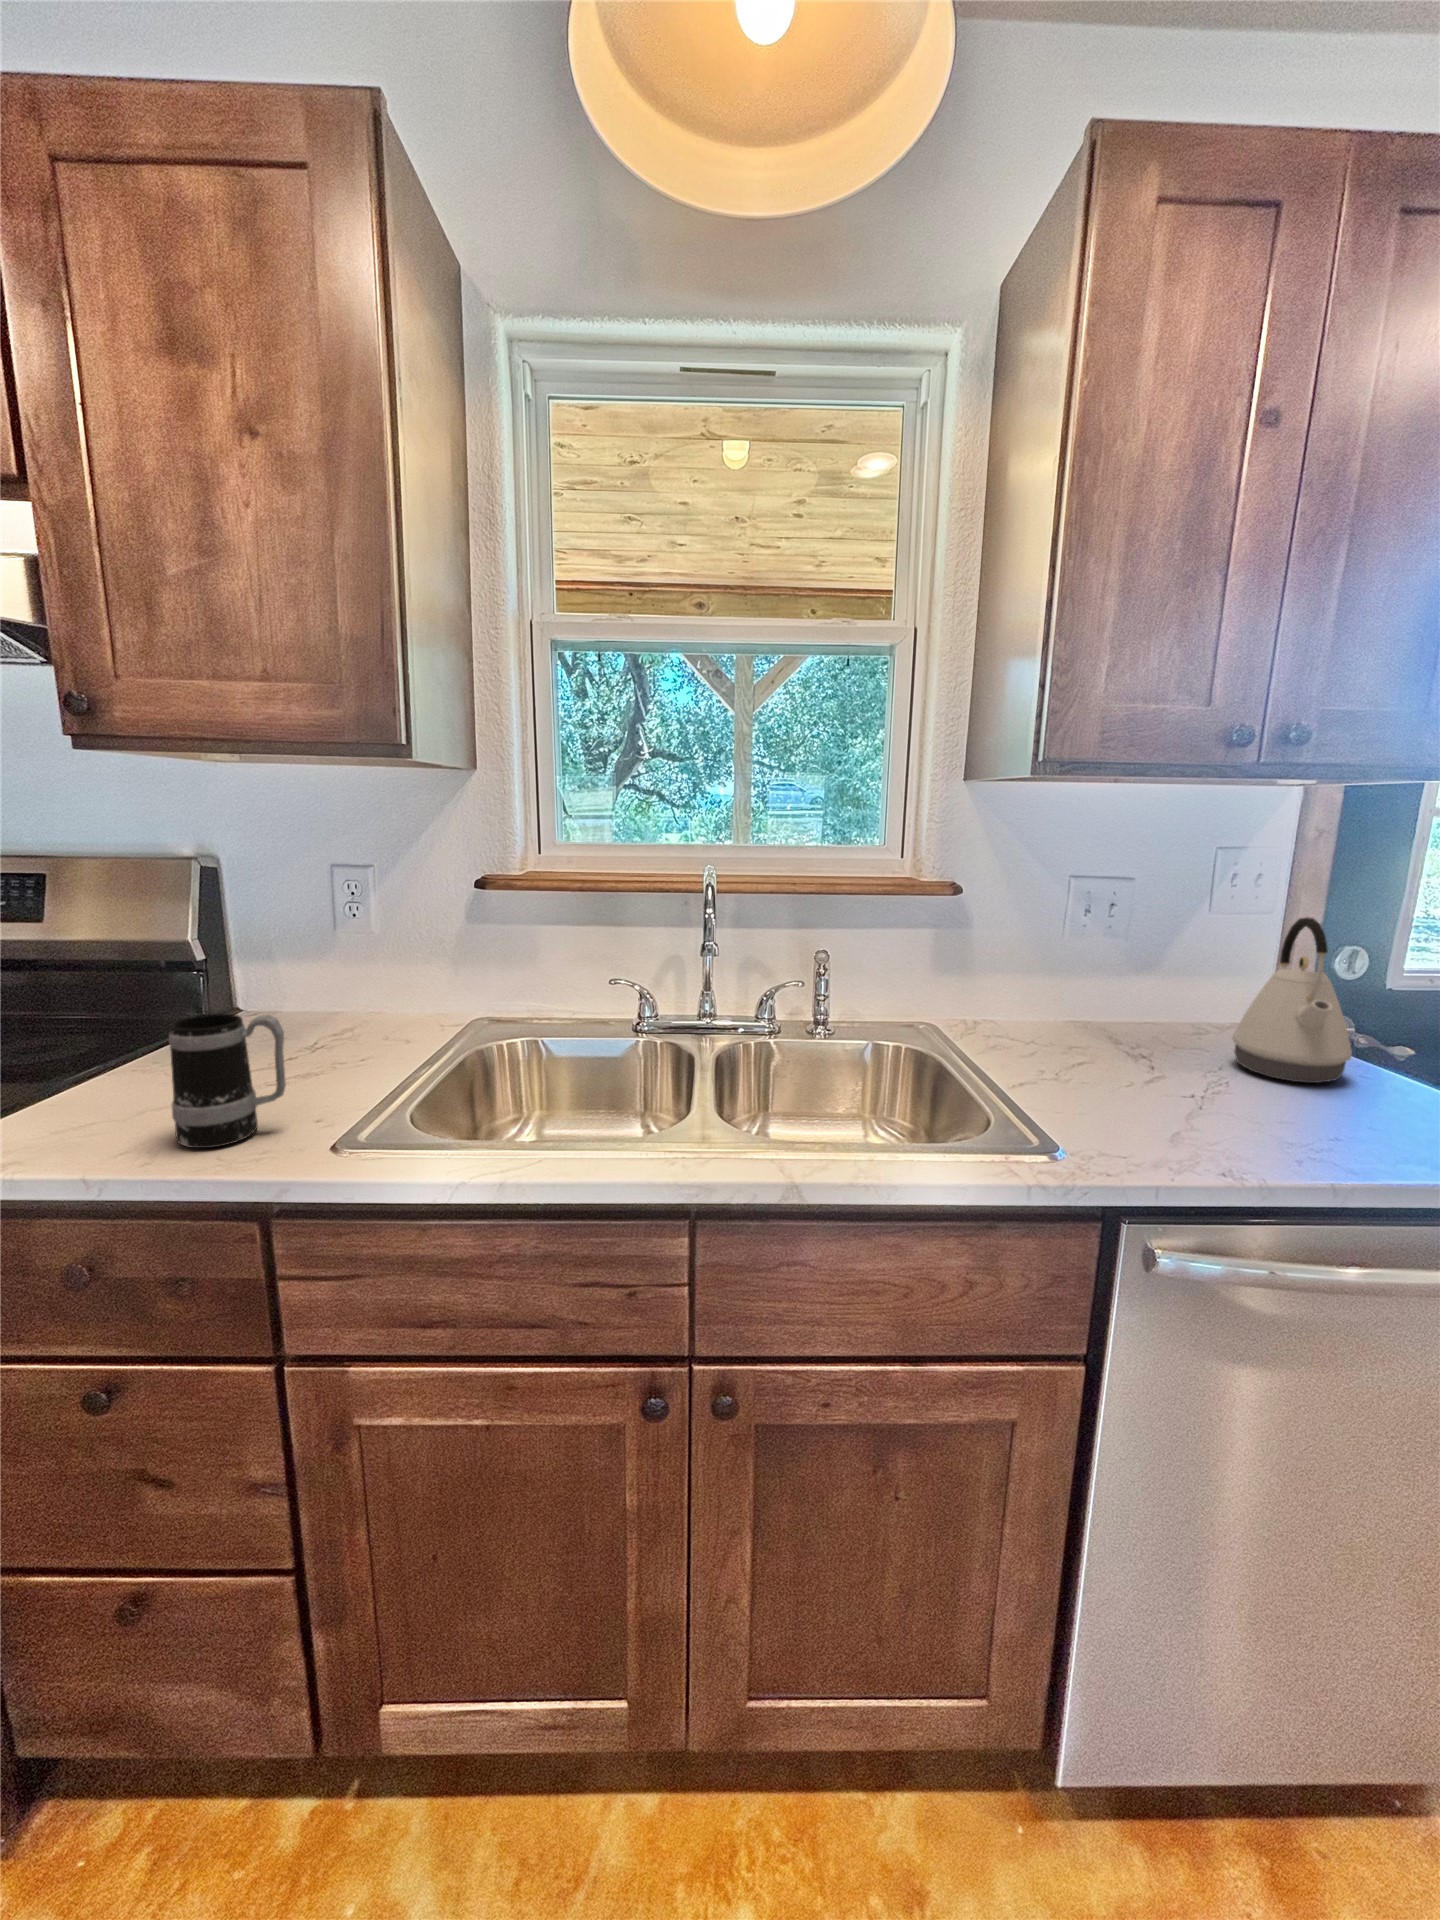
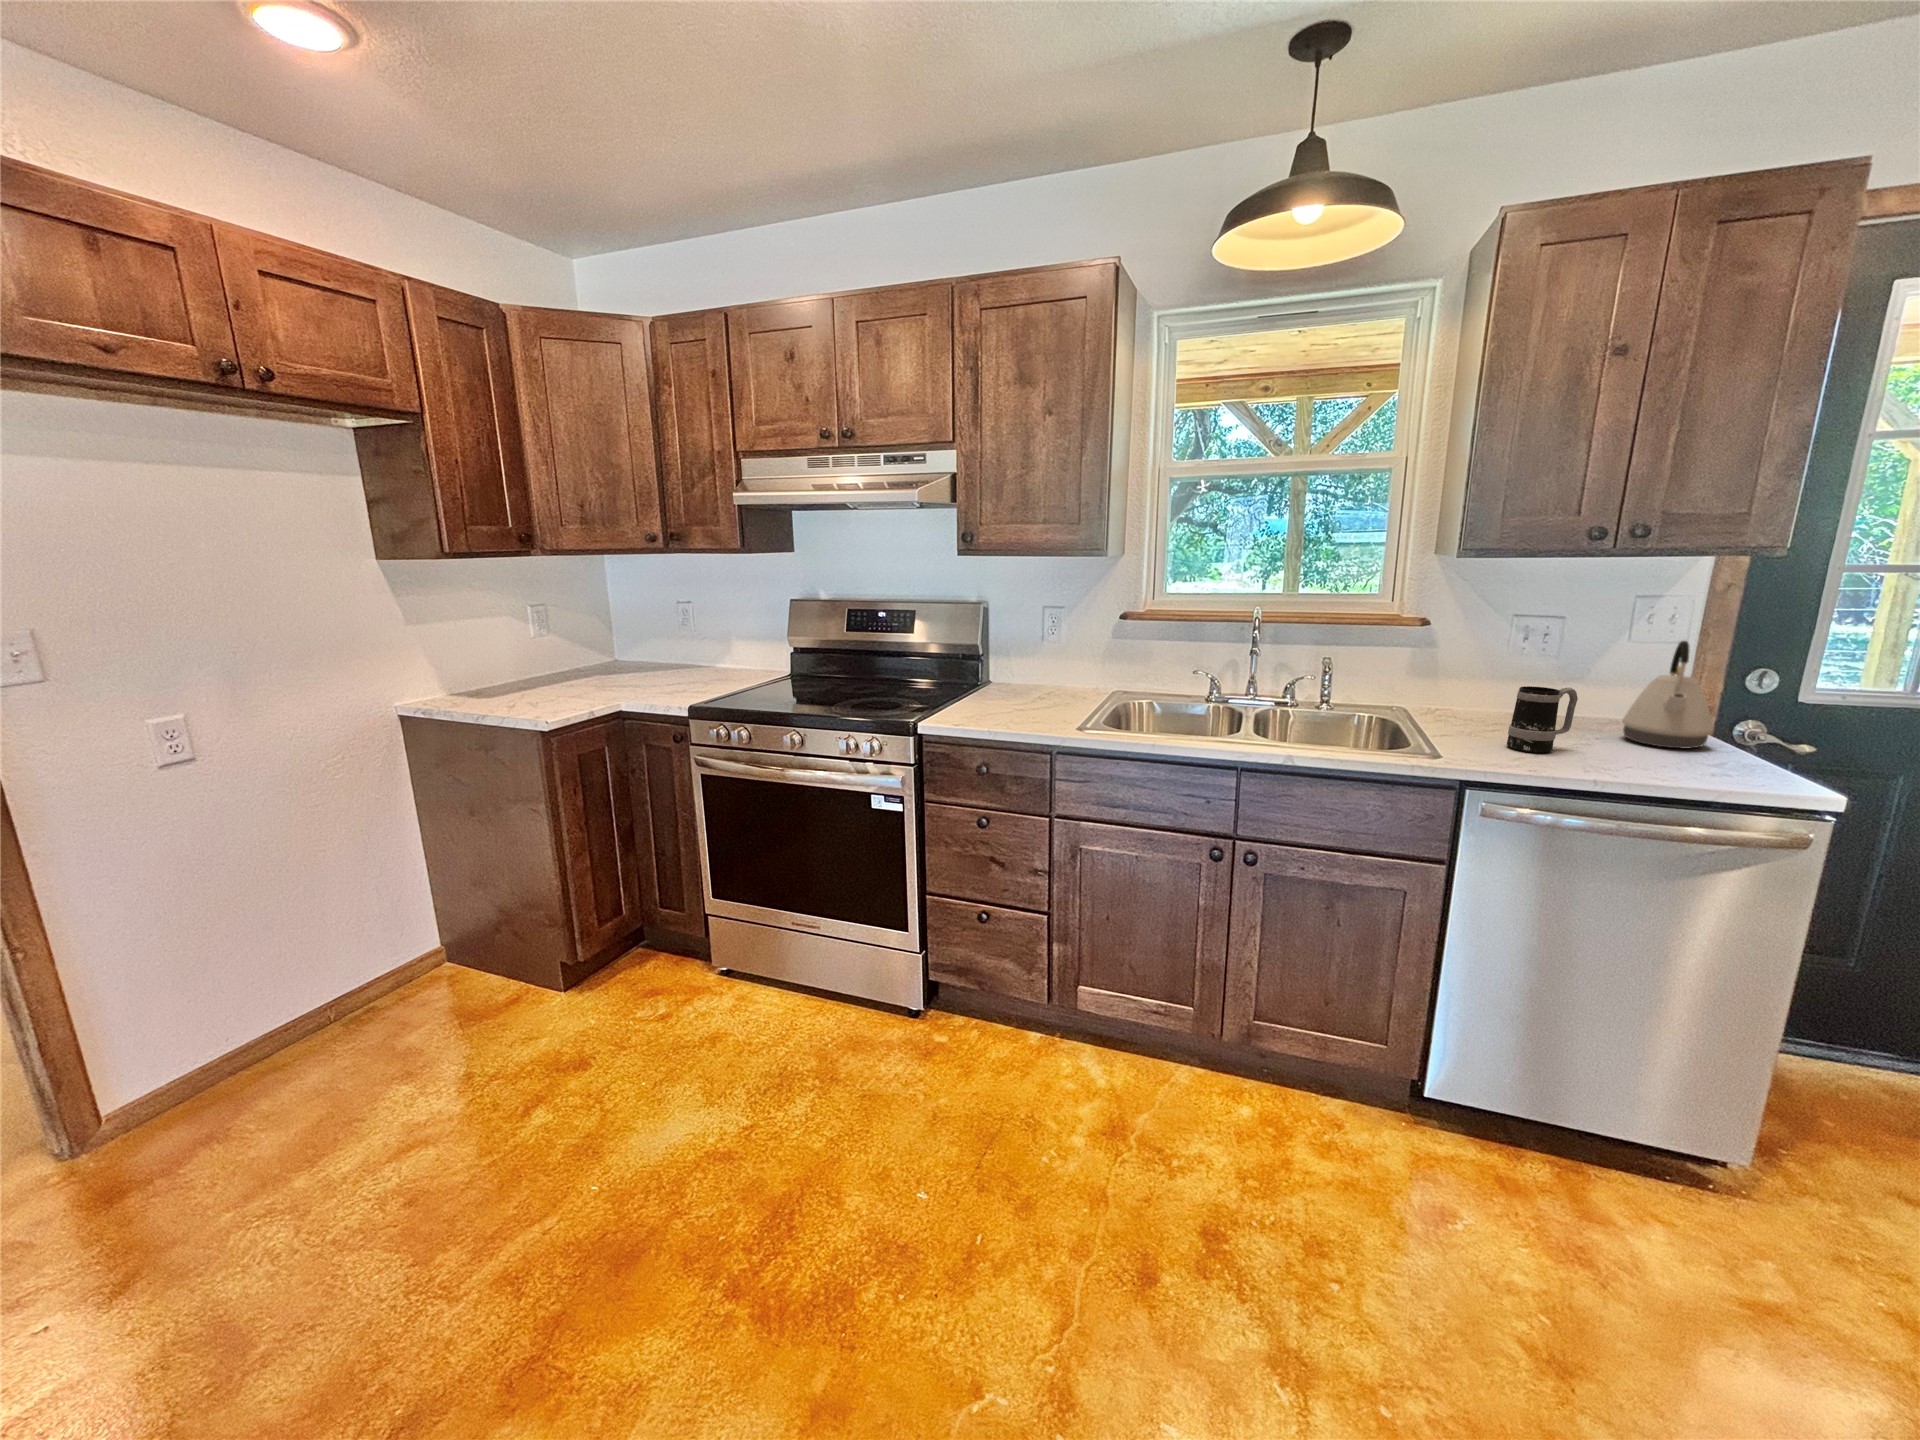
mug: present [169,1014,286,1148] -> present [1507,686,1578,753]

